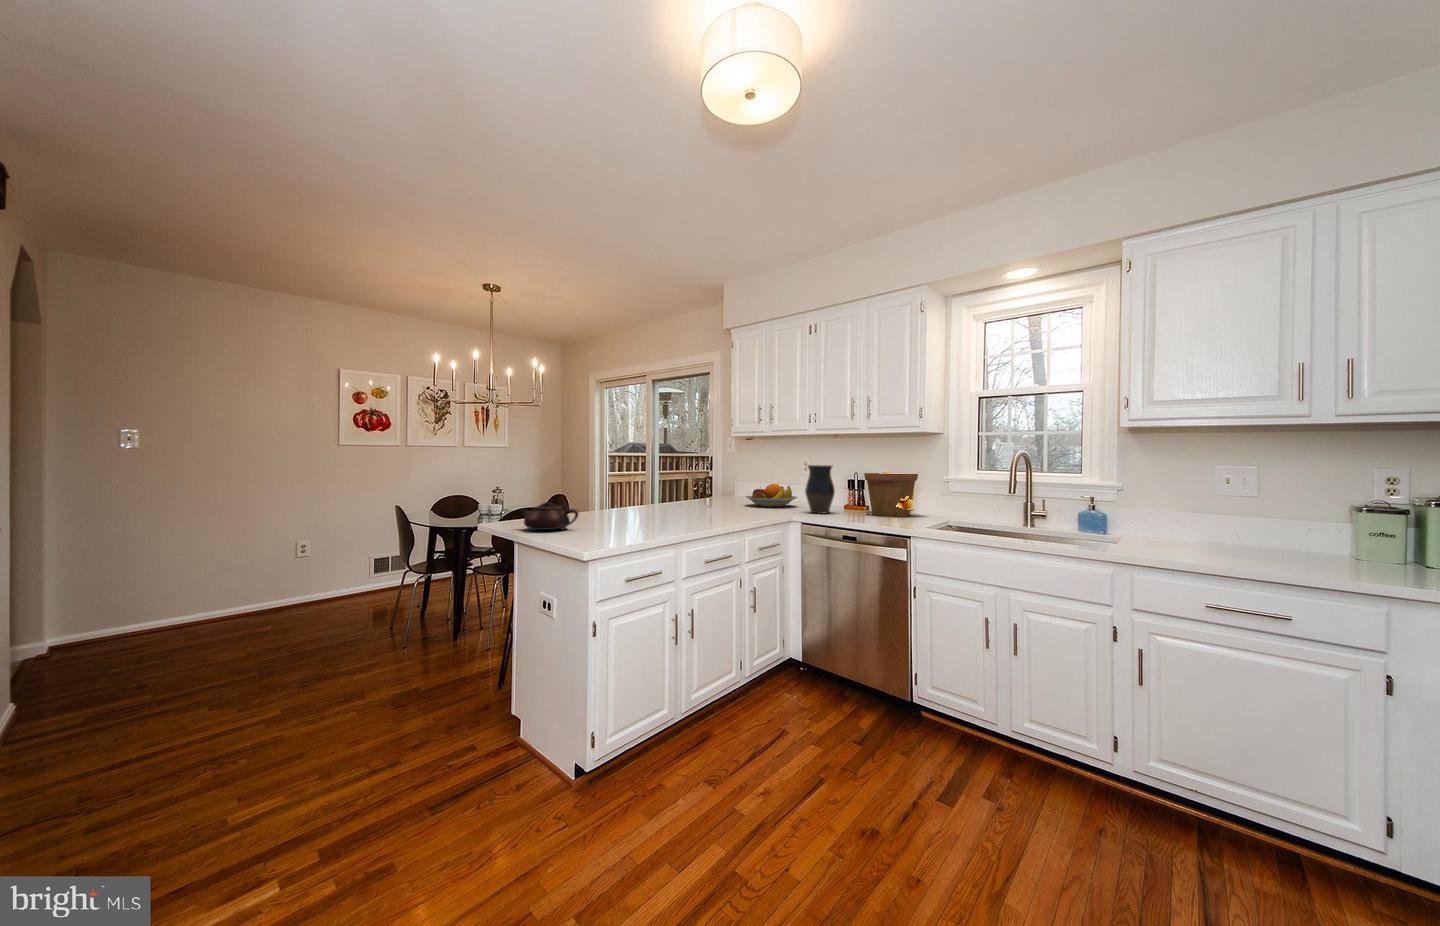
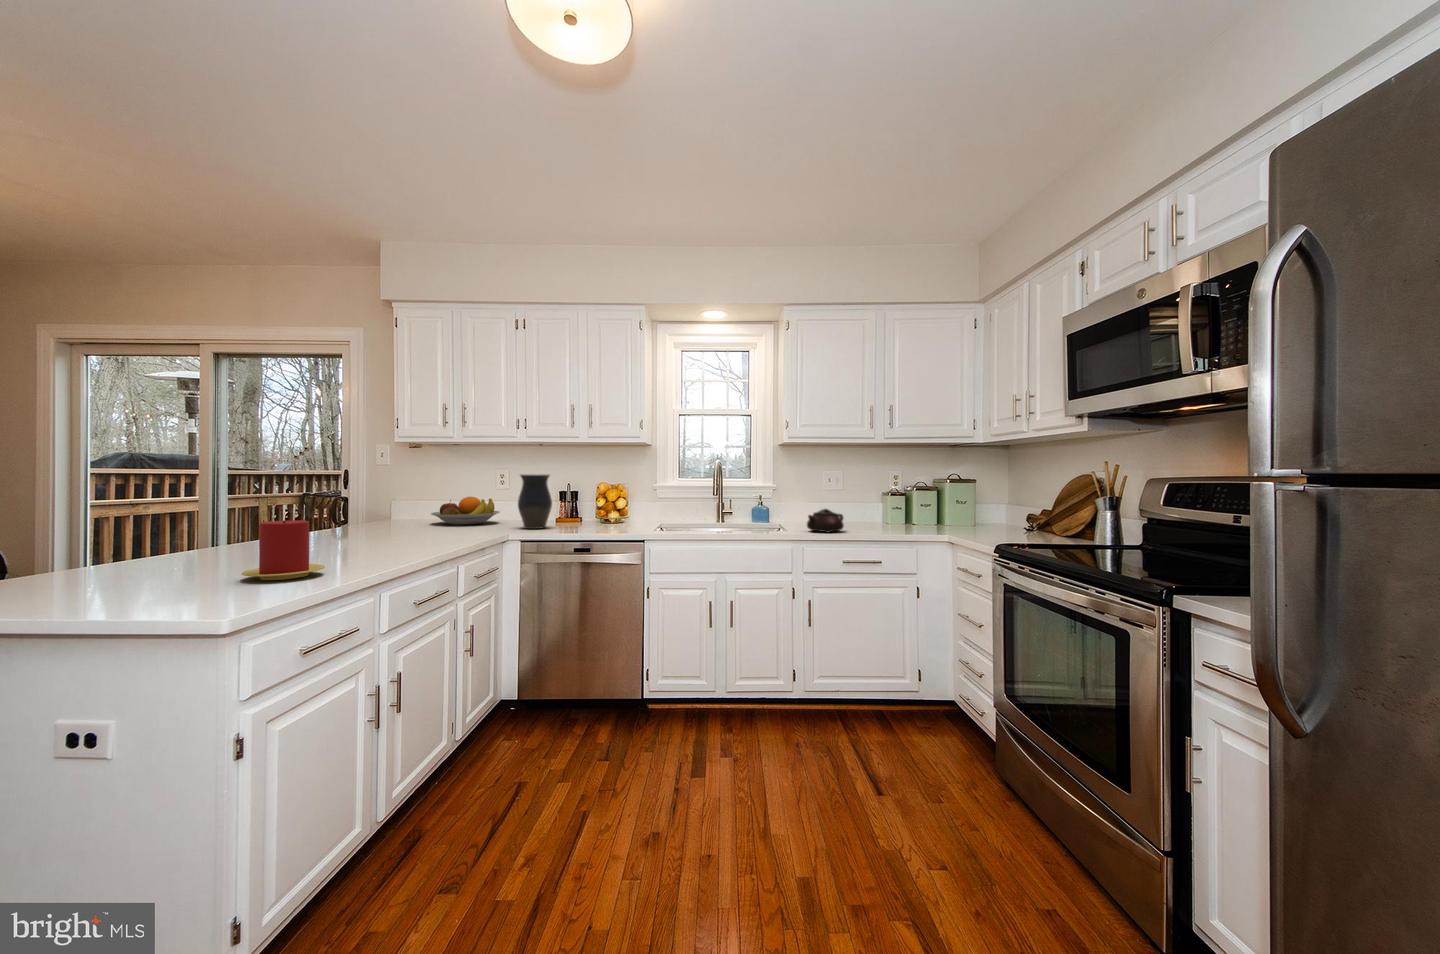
flower pot: present [864,473,918,517] -> none [581,482,635,528]
candle: none [594,495,639,535] -> present [242,520,325,580]
teapot: present [520,502,578,531] -> present [807,509,844,533]

